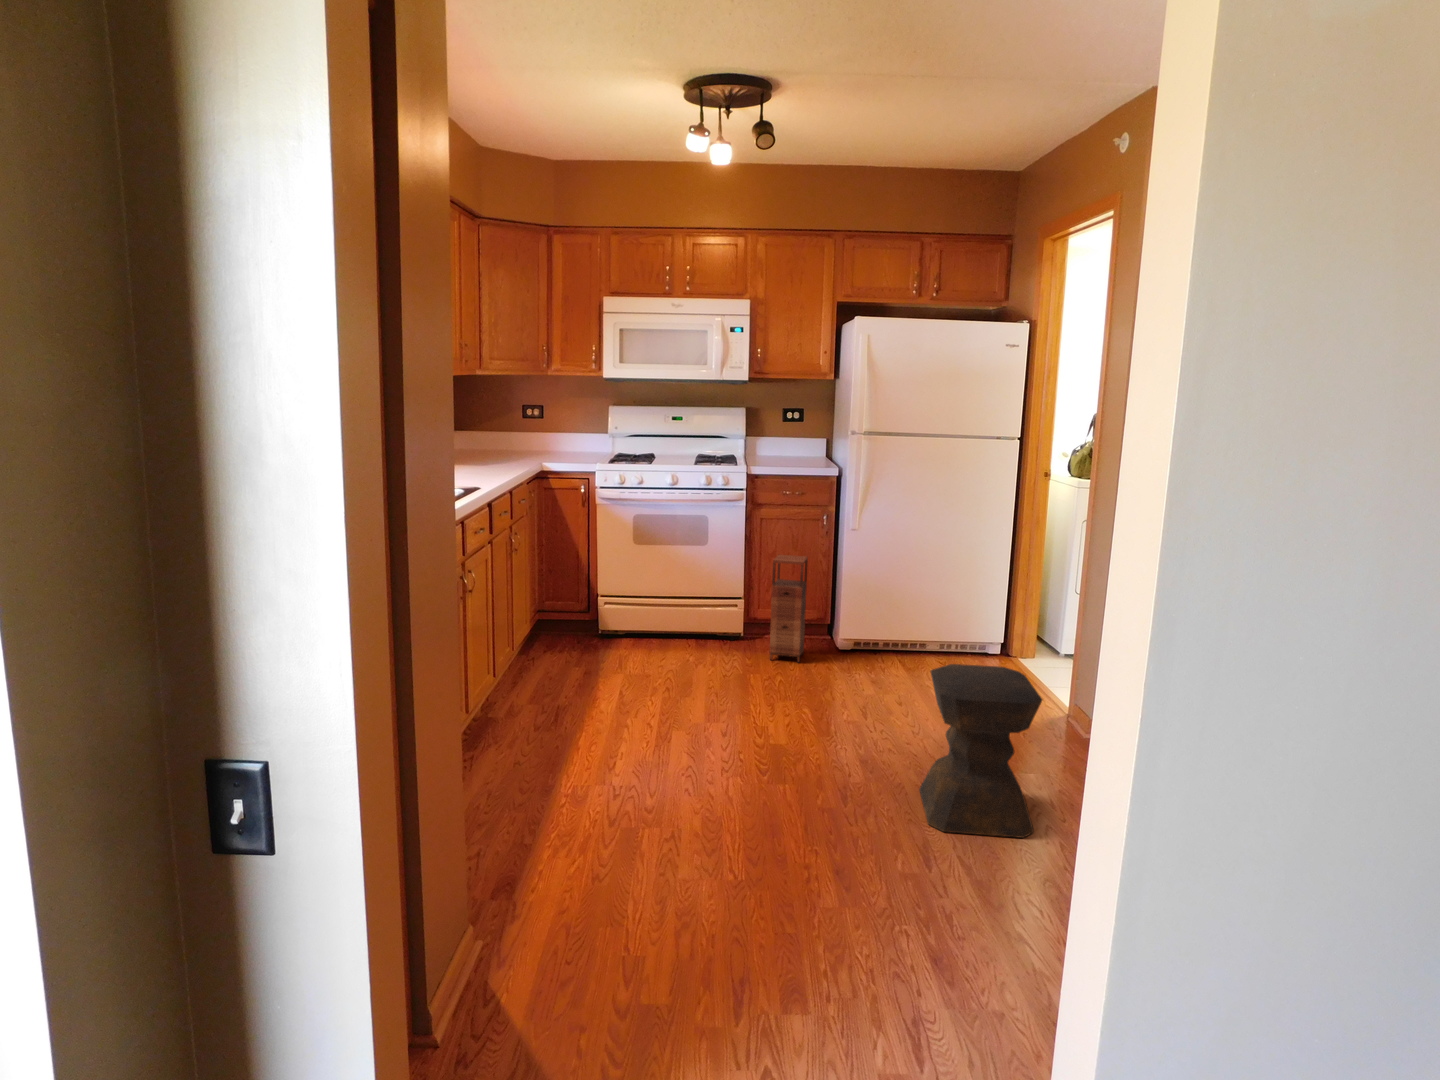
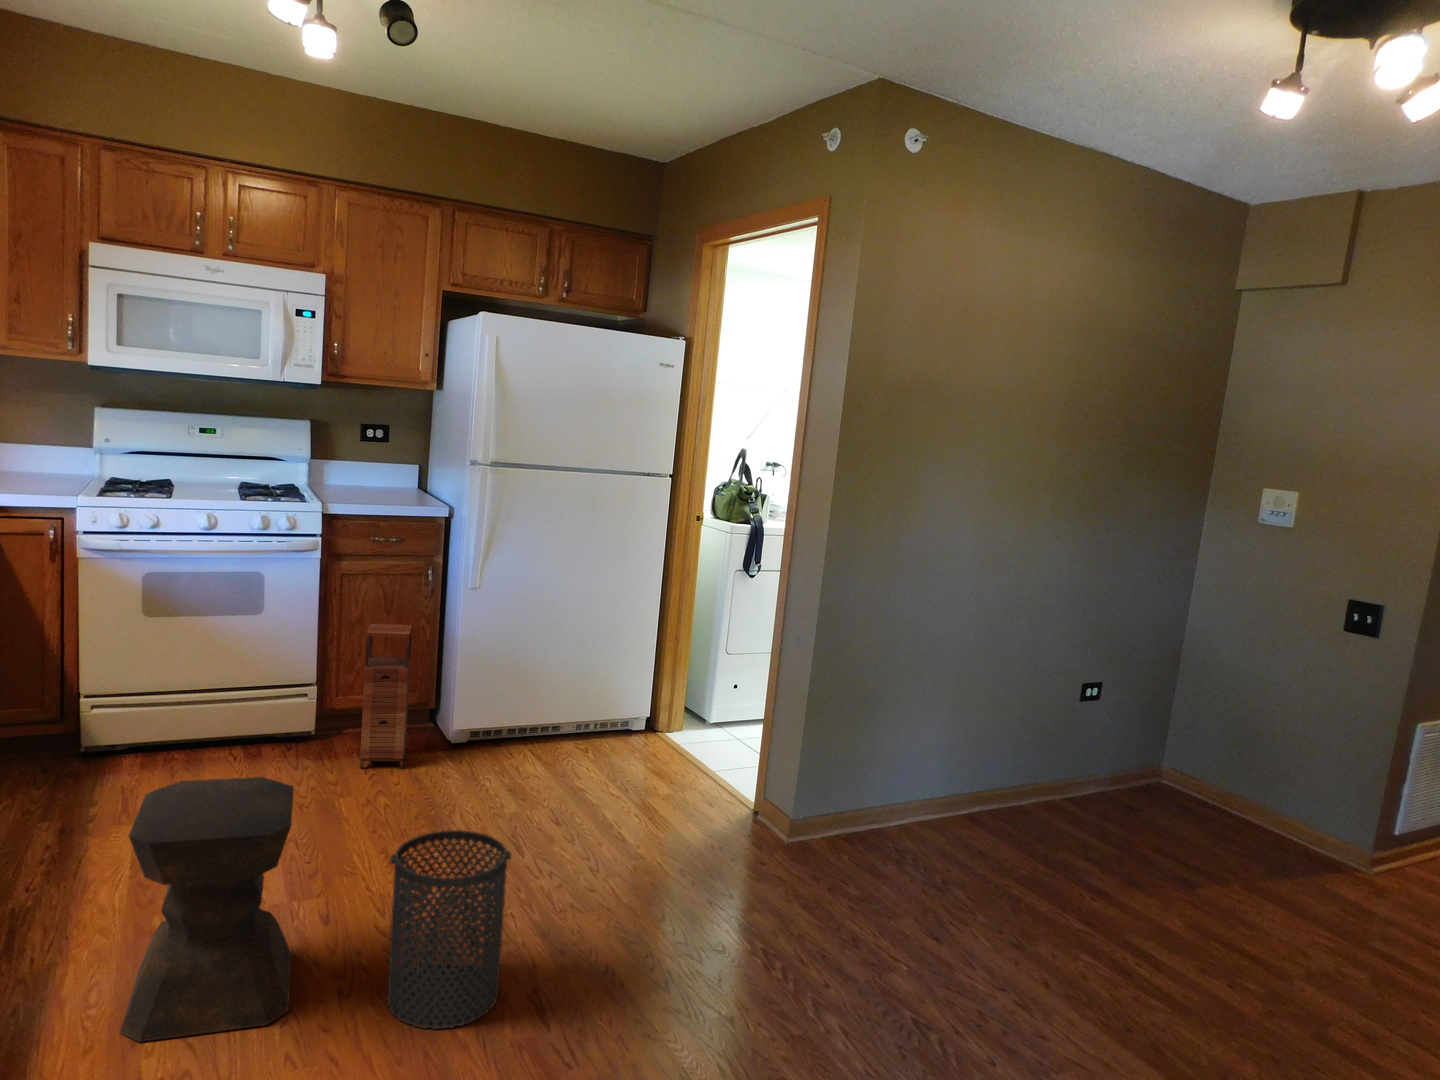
stool: present [919,664,1042,838] -> present [120,777,294,1042]
trash can: none [748,688,833,822] -> present [387,830,512,1029]

